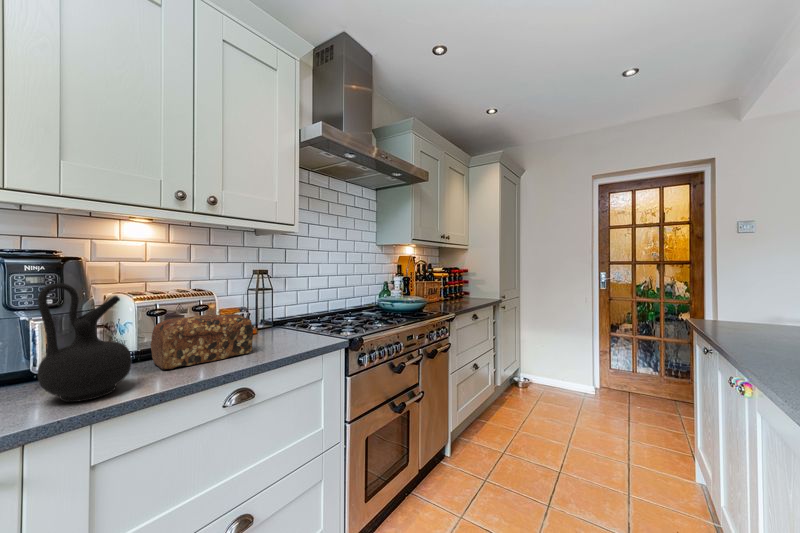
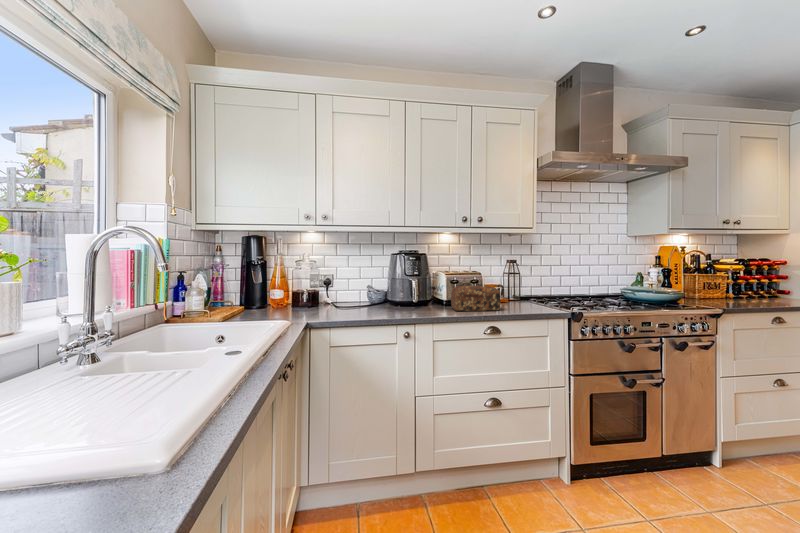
ceramic jug: present [37,283,132,402] -> none [413,266,442,316]

